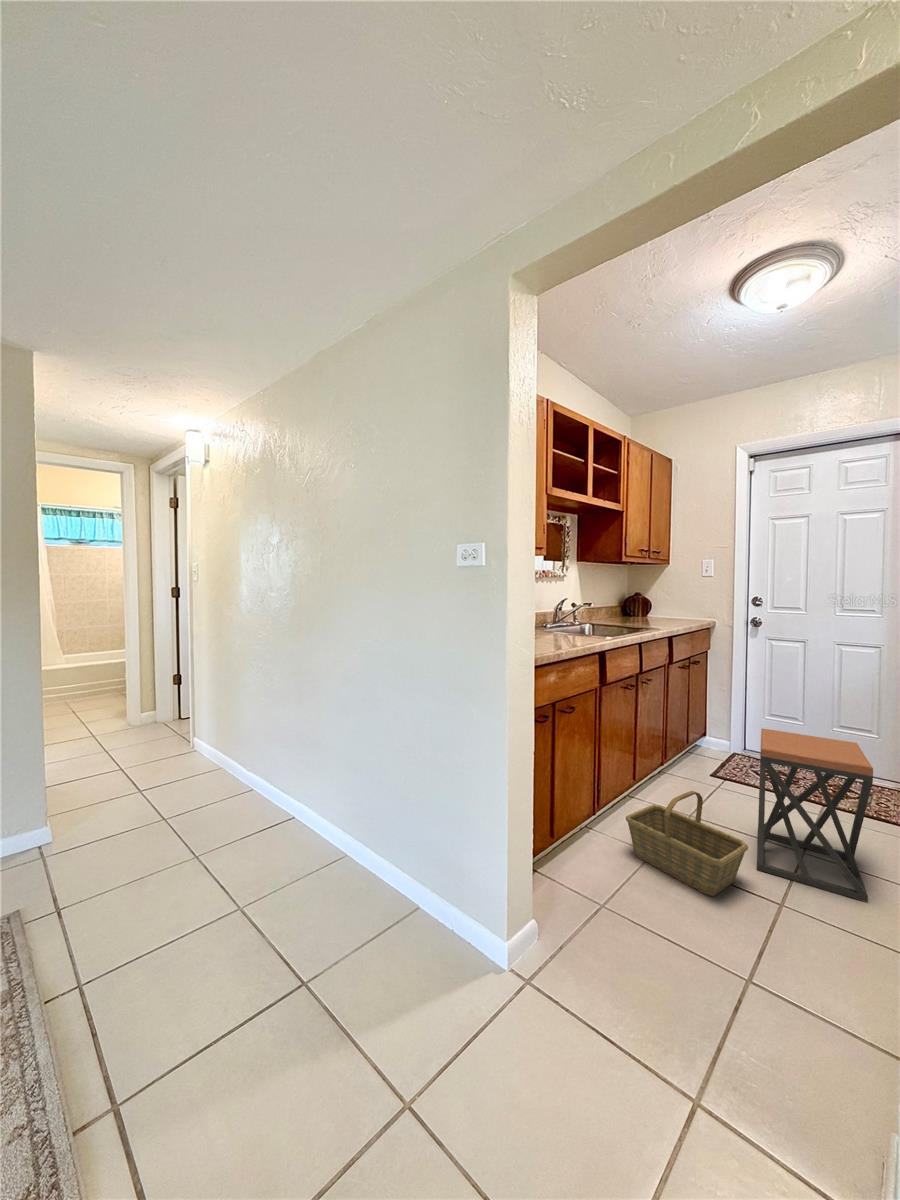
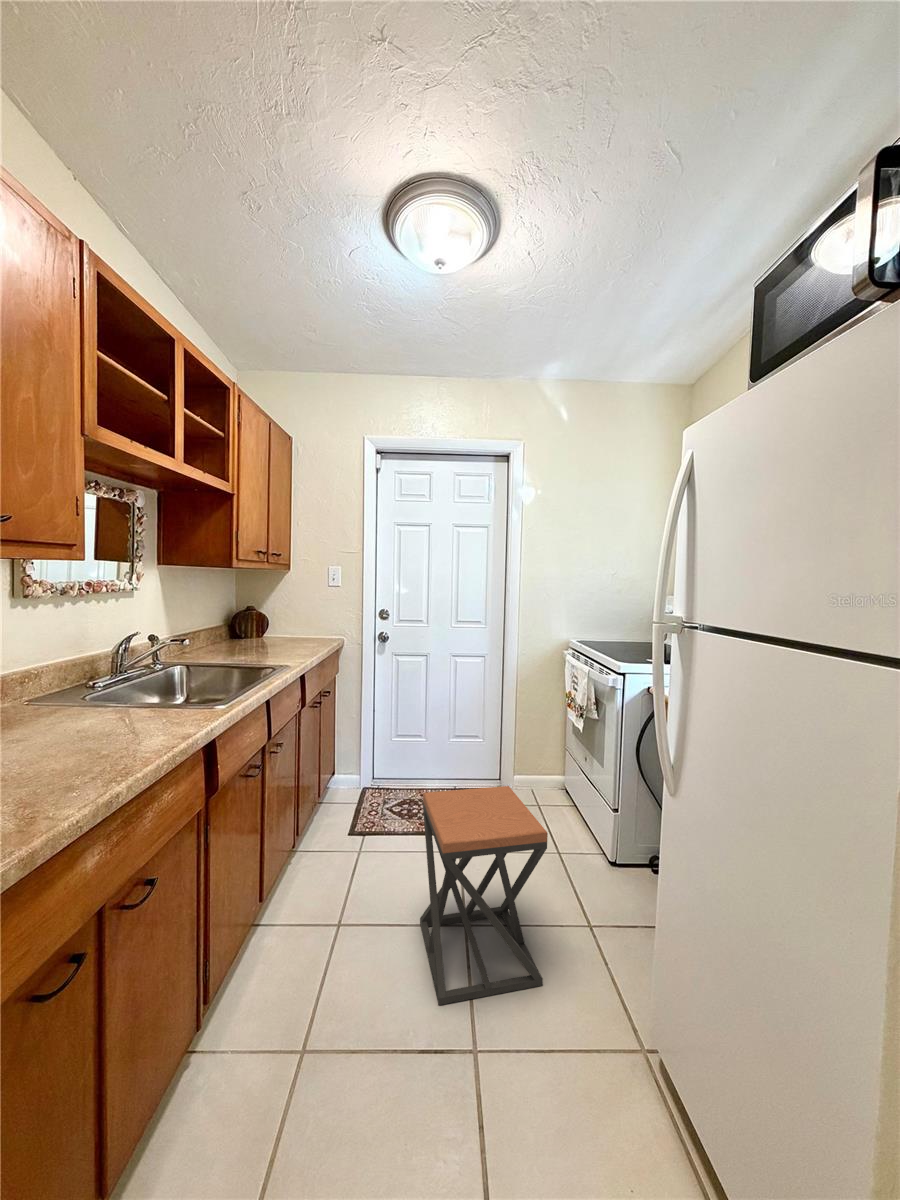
basket: present [626,791,748,896] -> none [261,943,440,1135]

